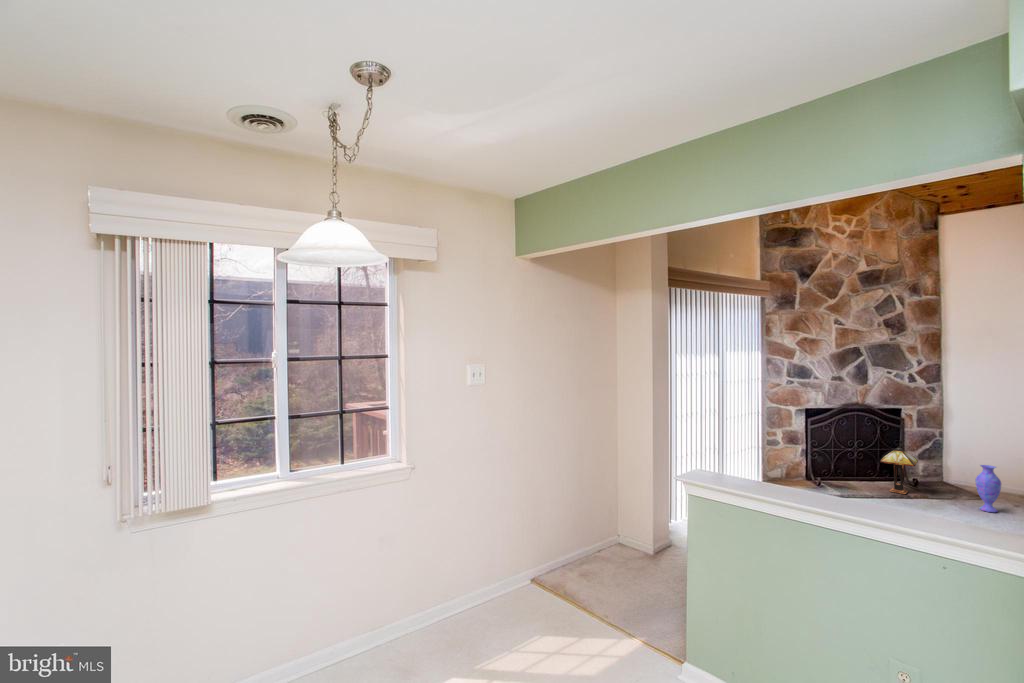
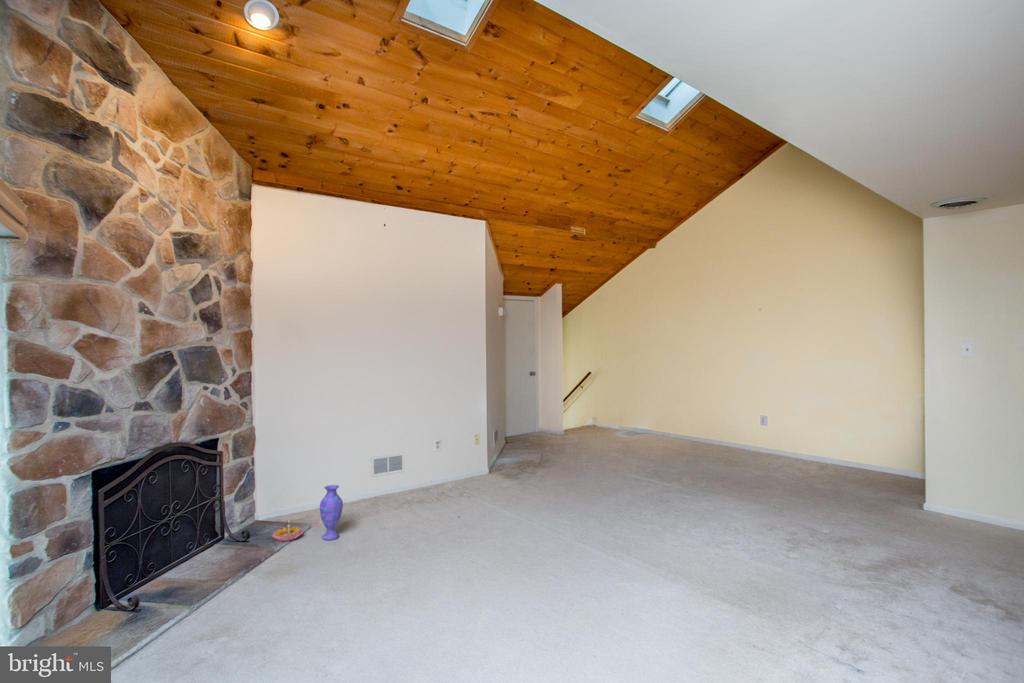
table lamp: present [880,447,918,494] -> none [210,493,266,564]
candle holder: none [939,483,970,501] -> present [272,520,303,541]

